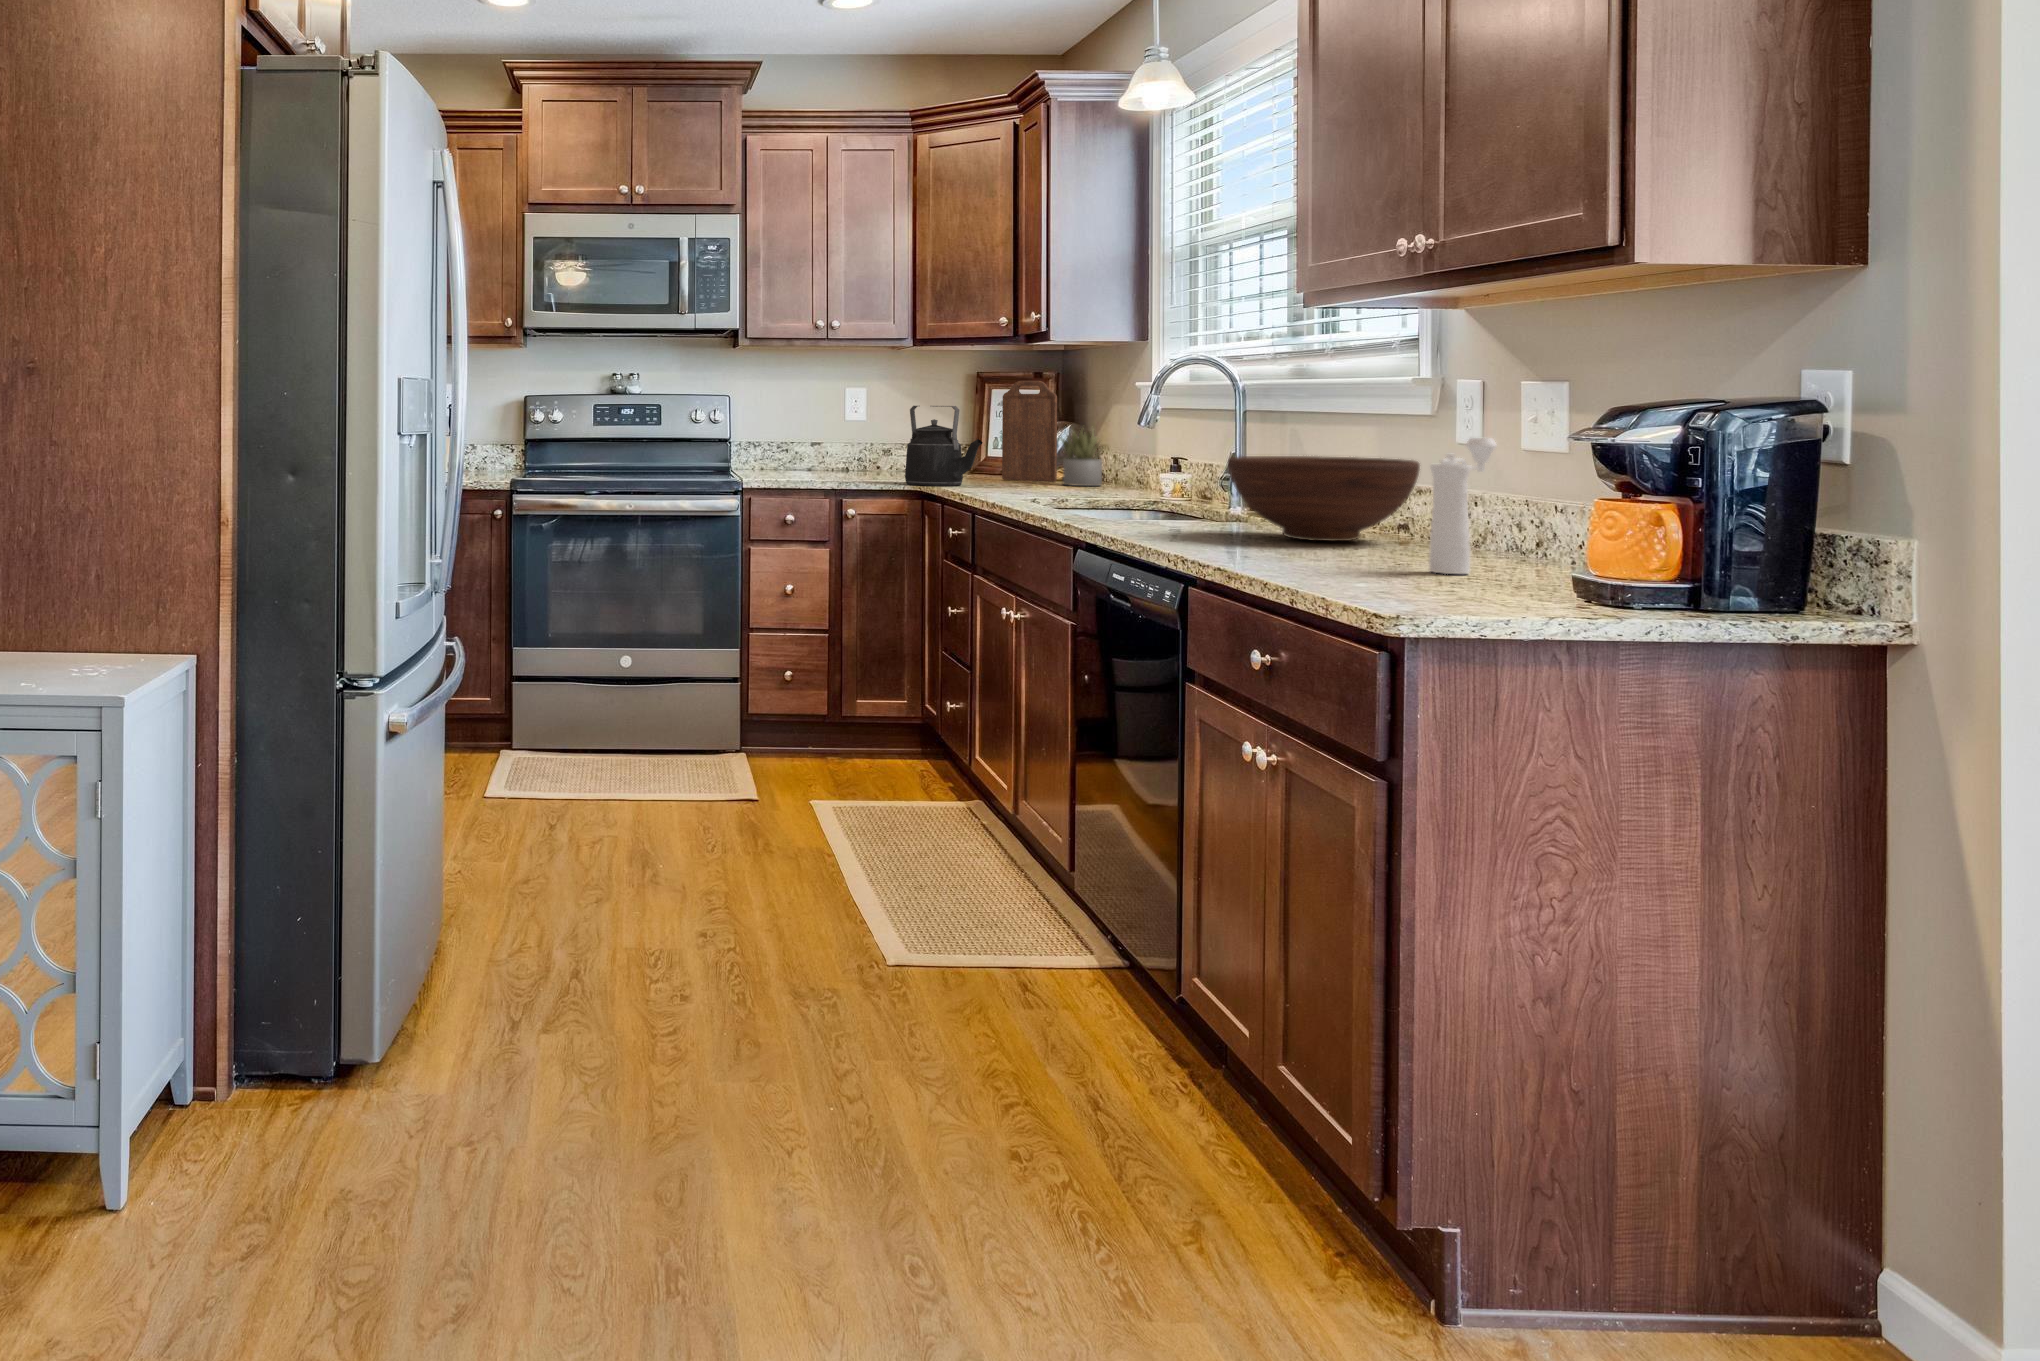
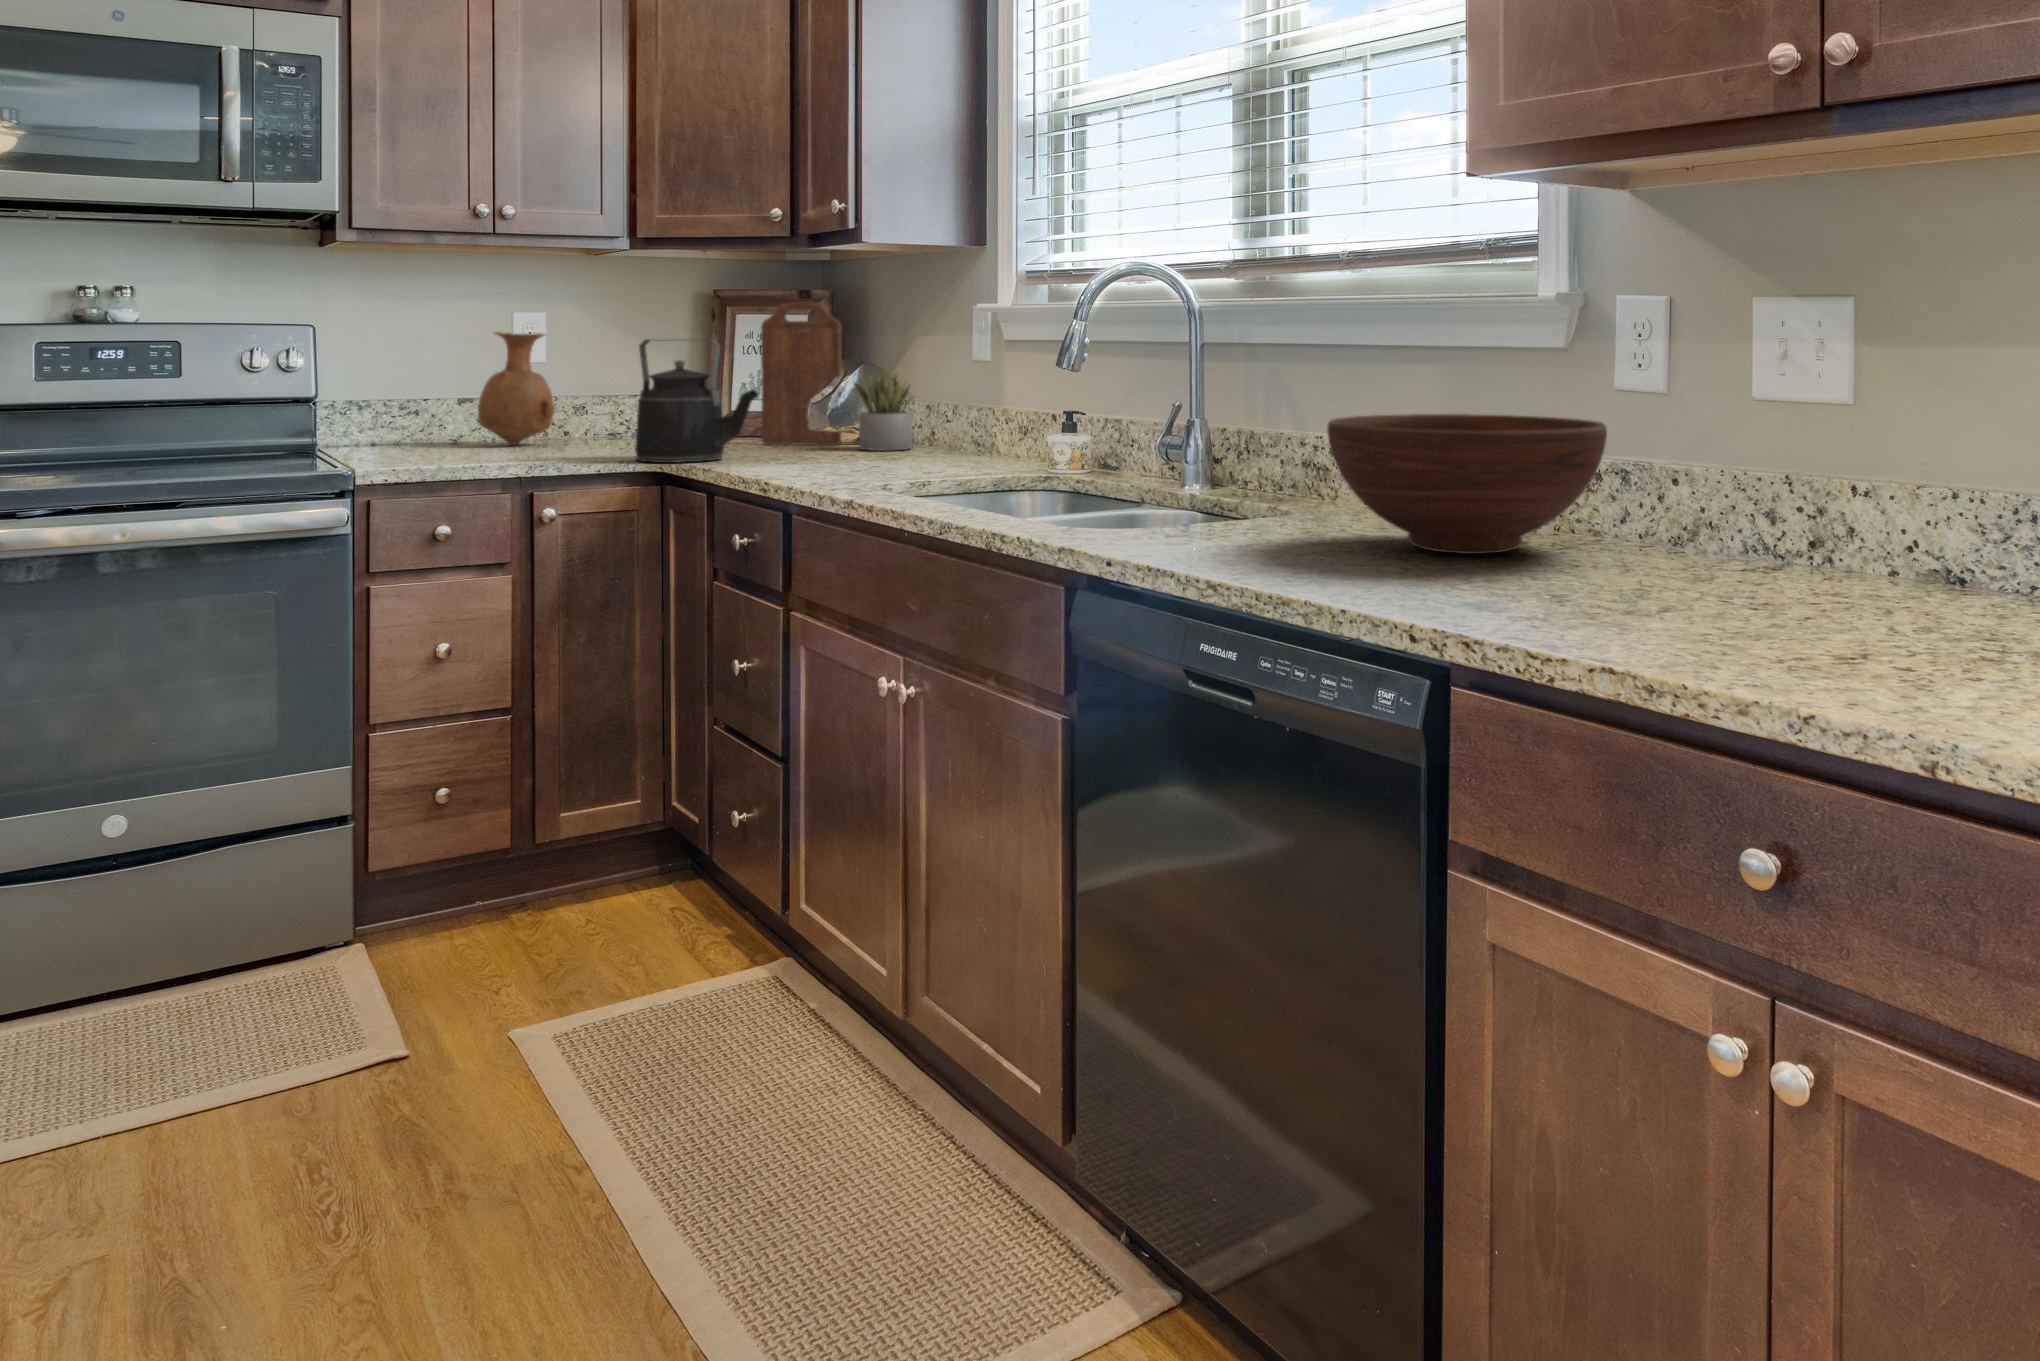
vase: none [824,400,870,474] -> present [478,331,555,445]
pepper mill: present [1429,437,1497,574] -> none [1830,389,1911,630]

